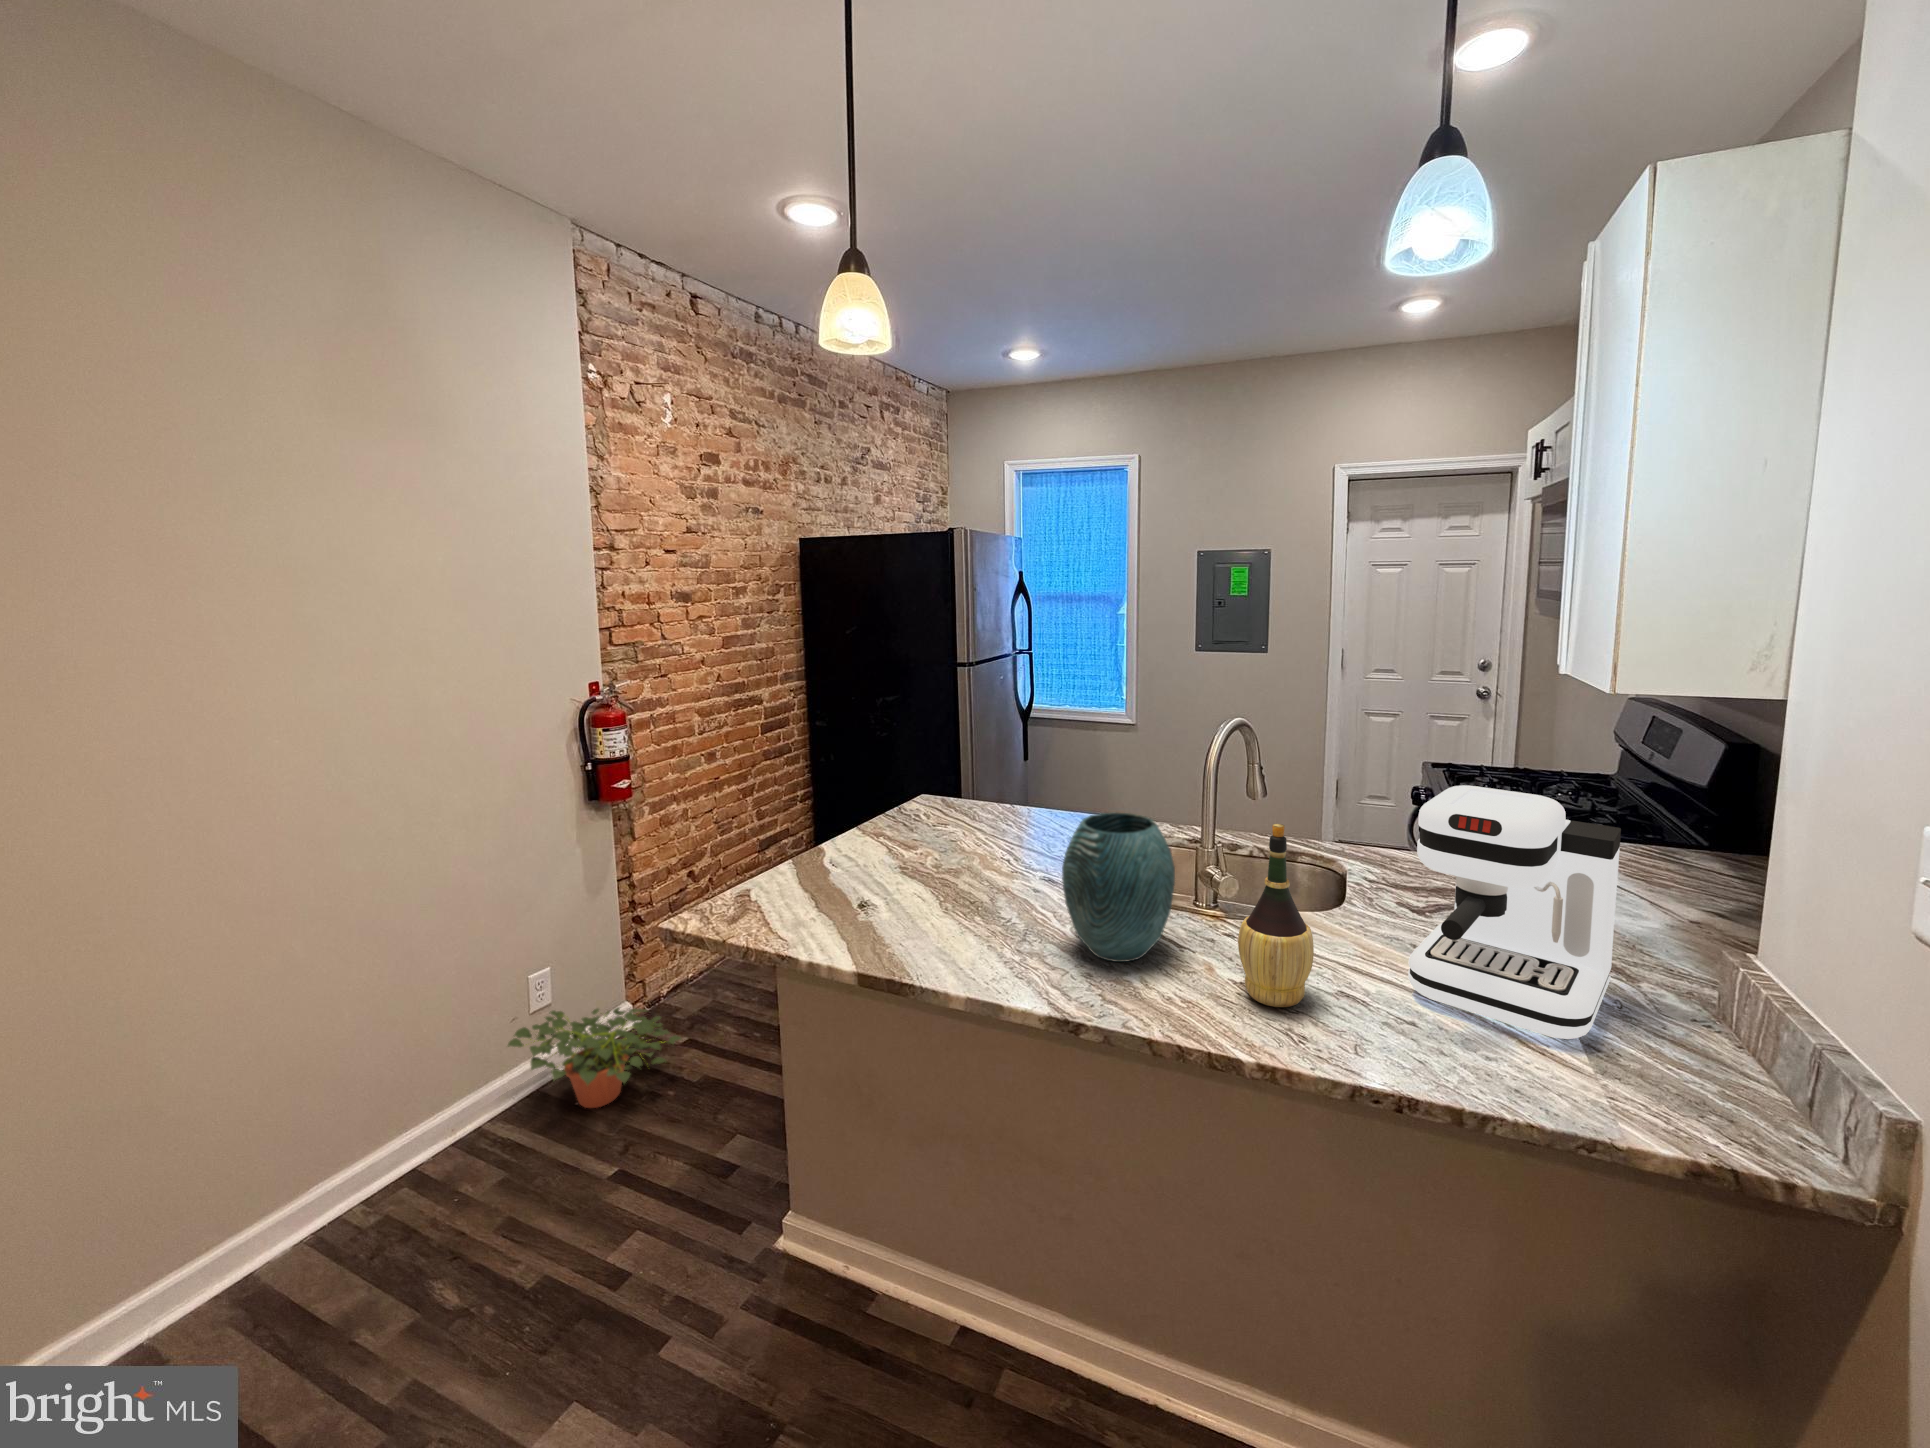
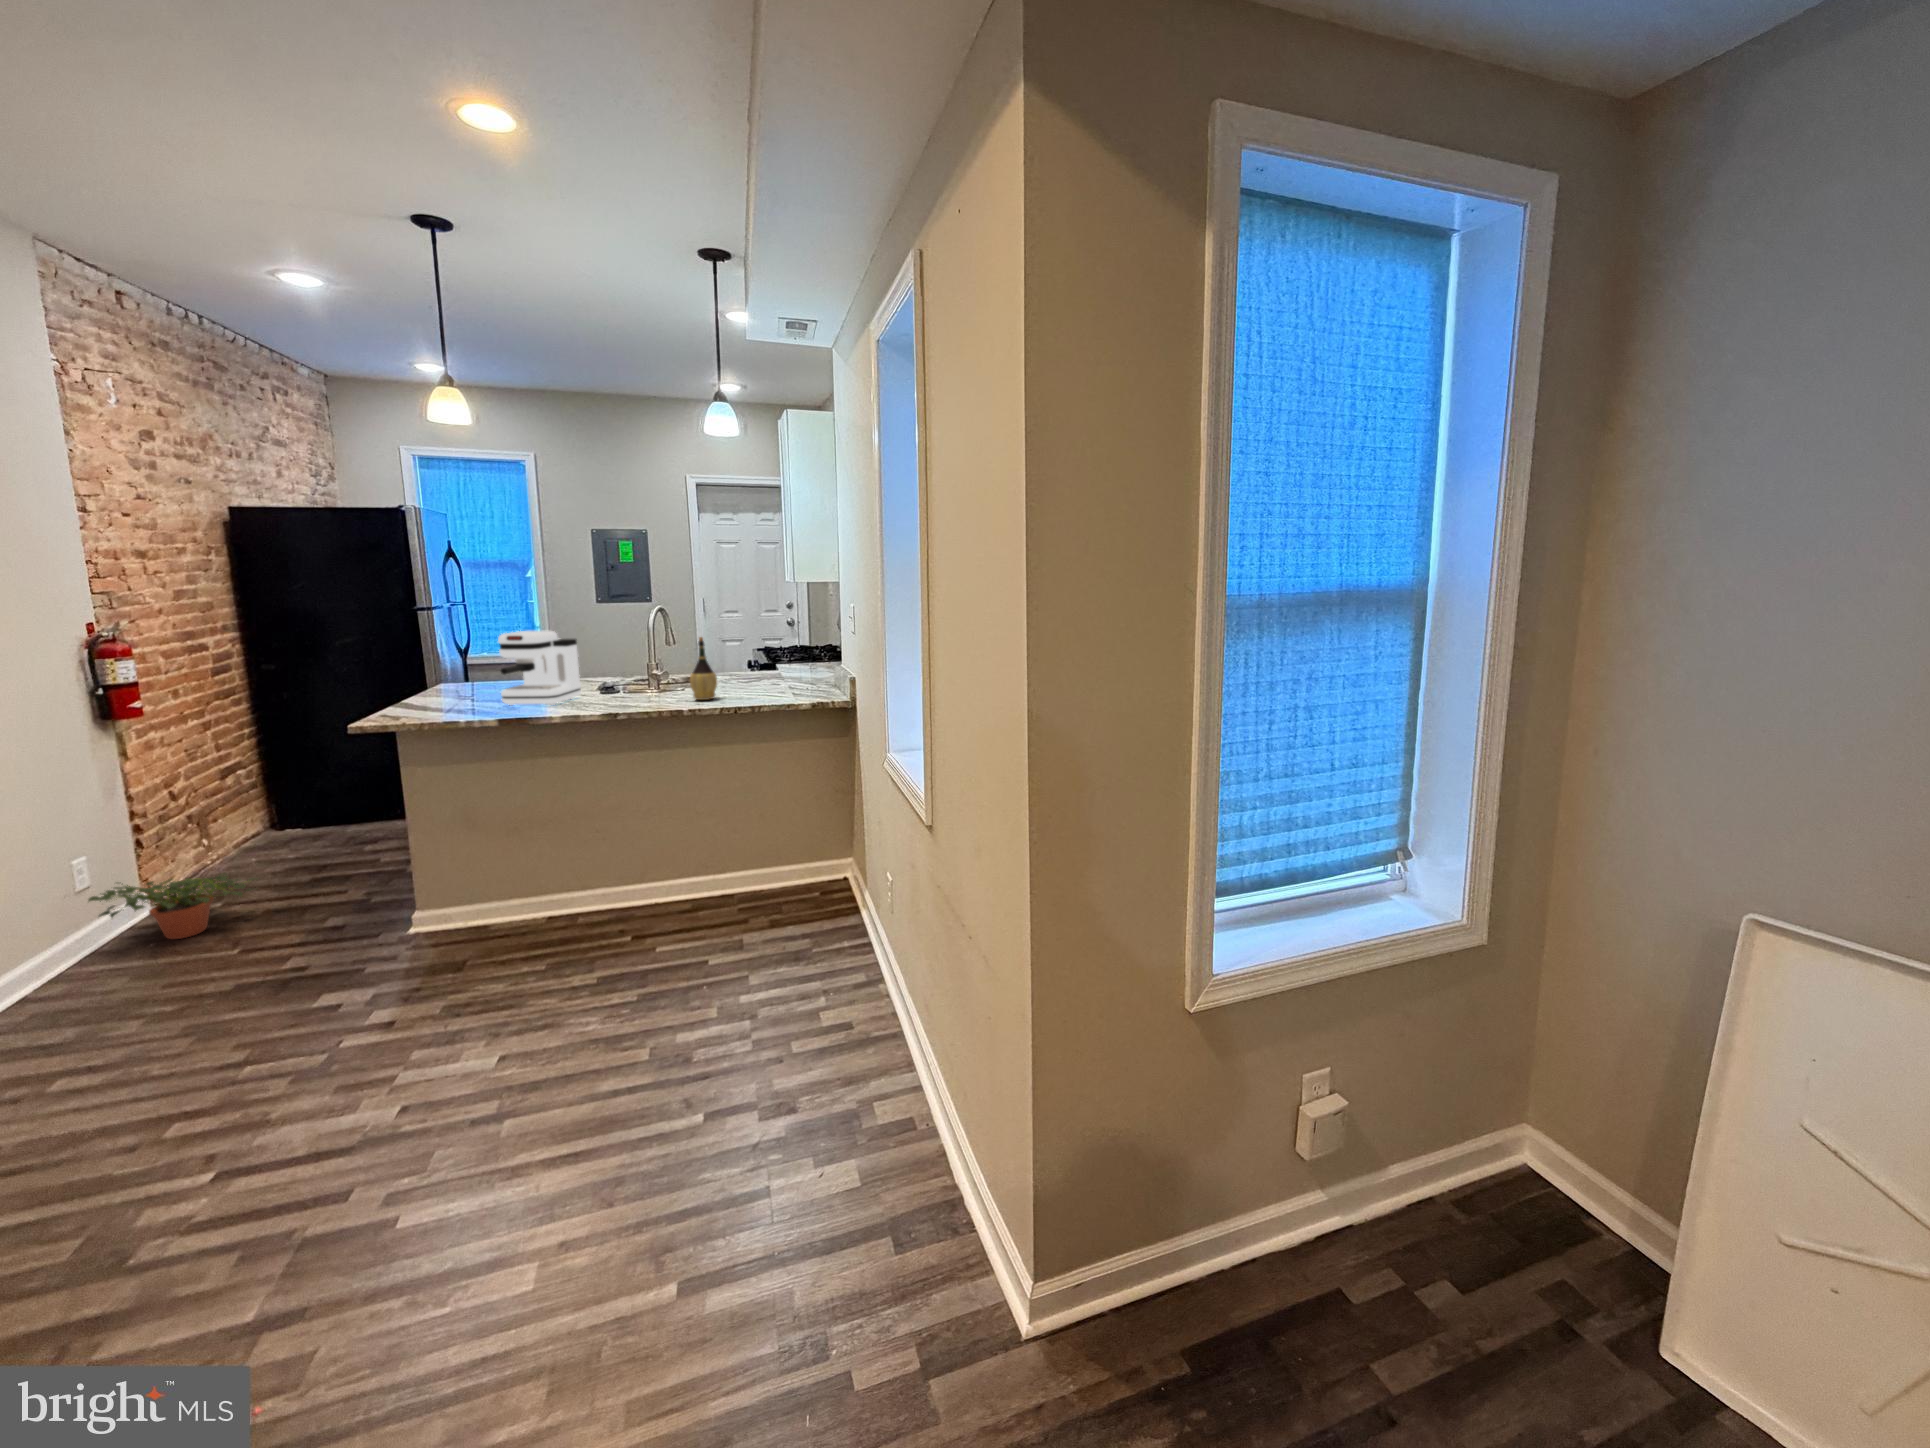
coffee maker: present [1408,785,1621,1039] -> present [498,631,581,705]
vase: present [1062,813,1175,962] -> none [609,647,660,703]

